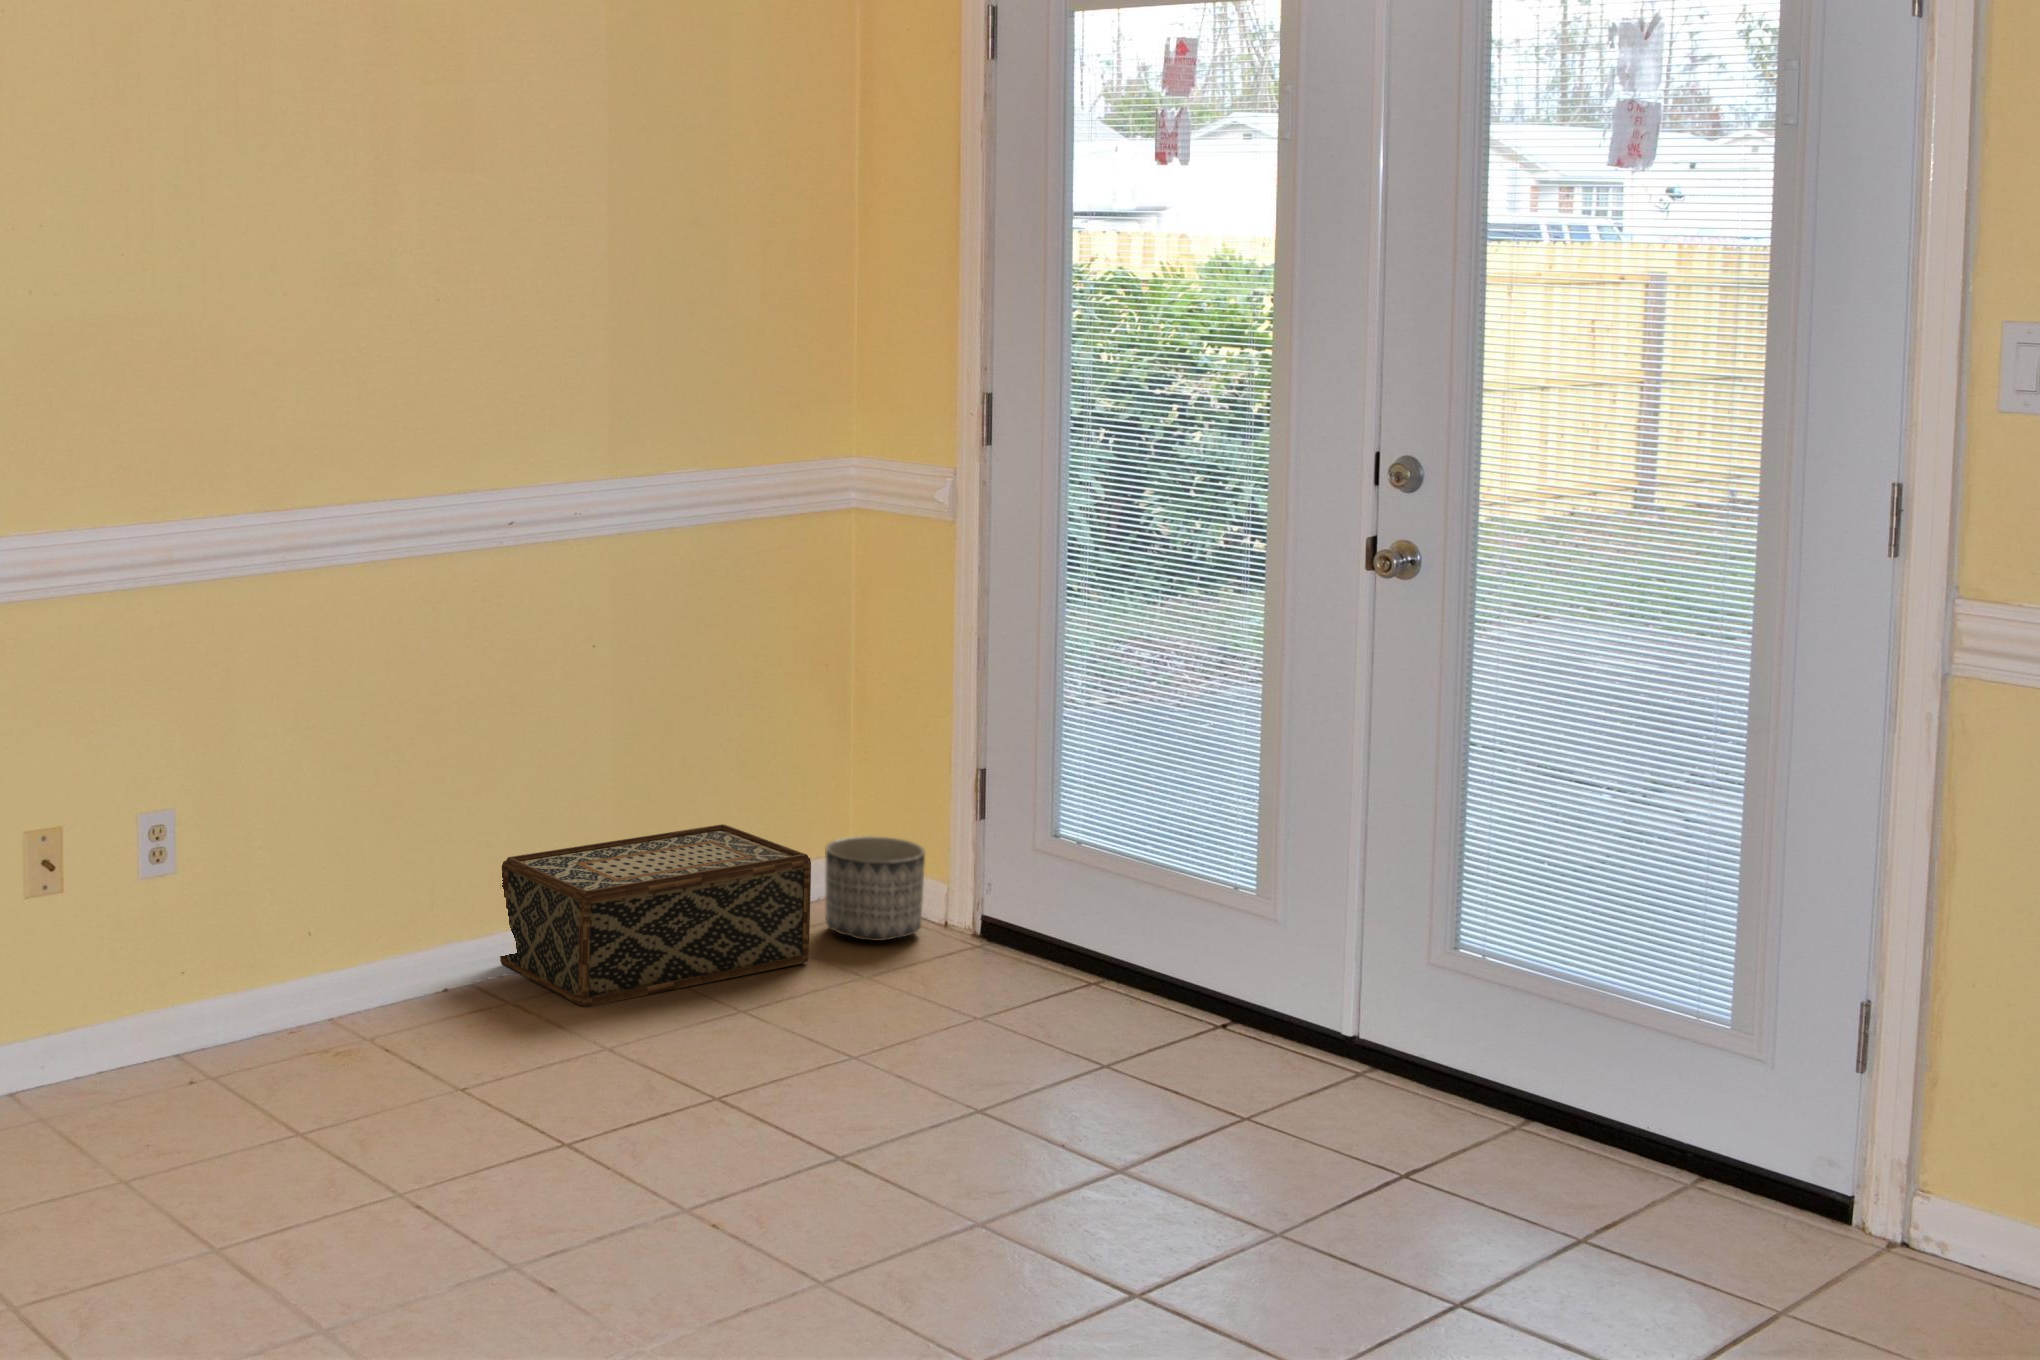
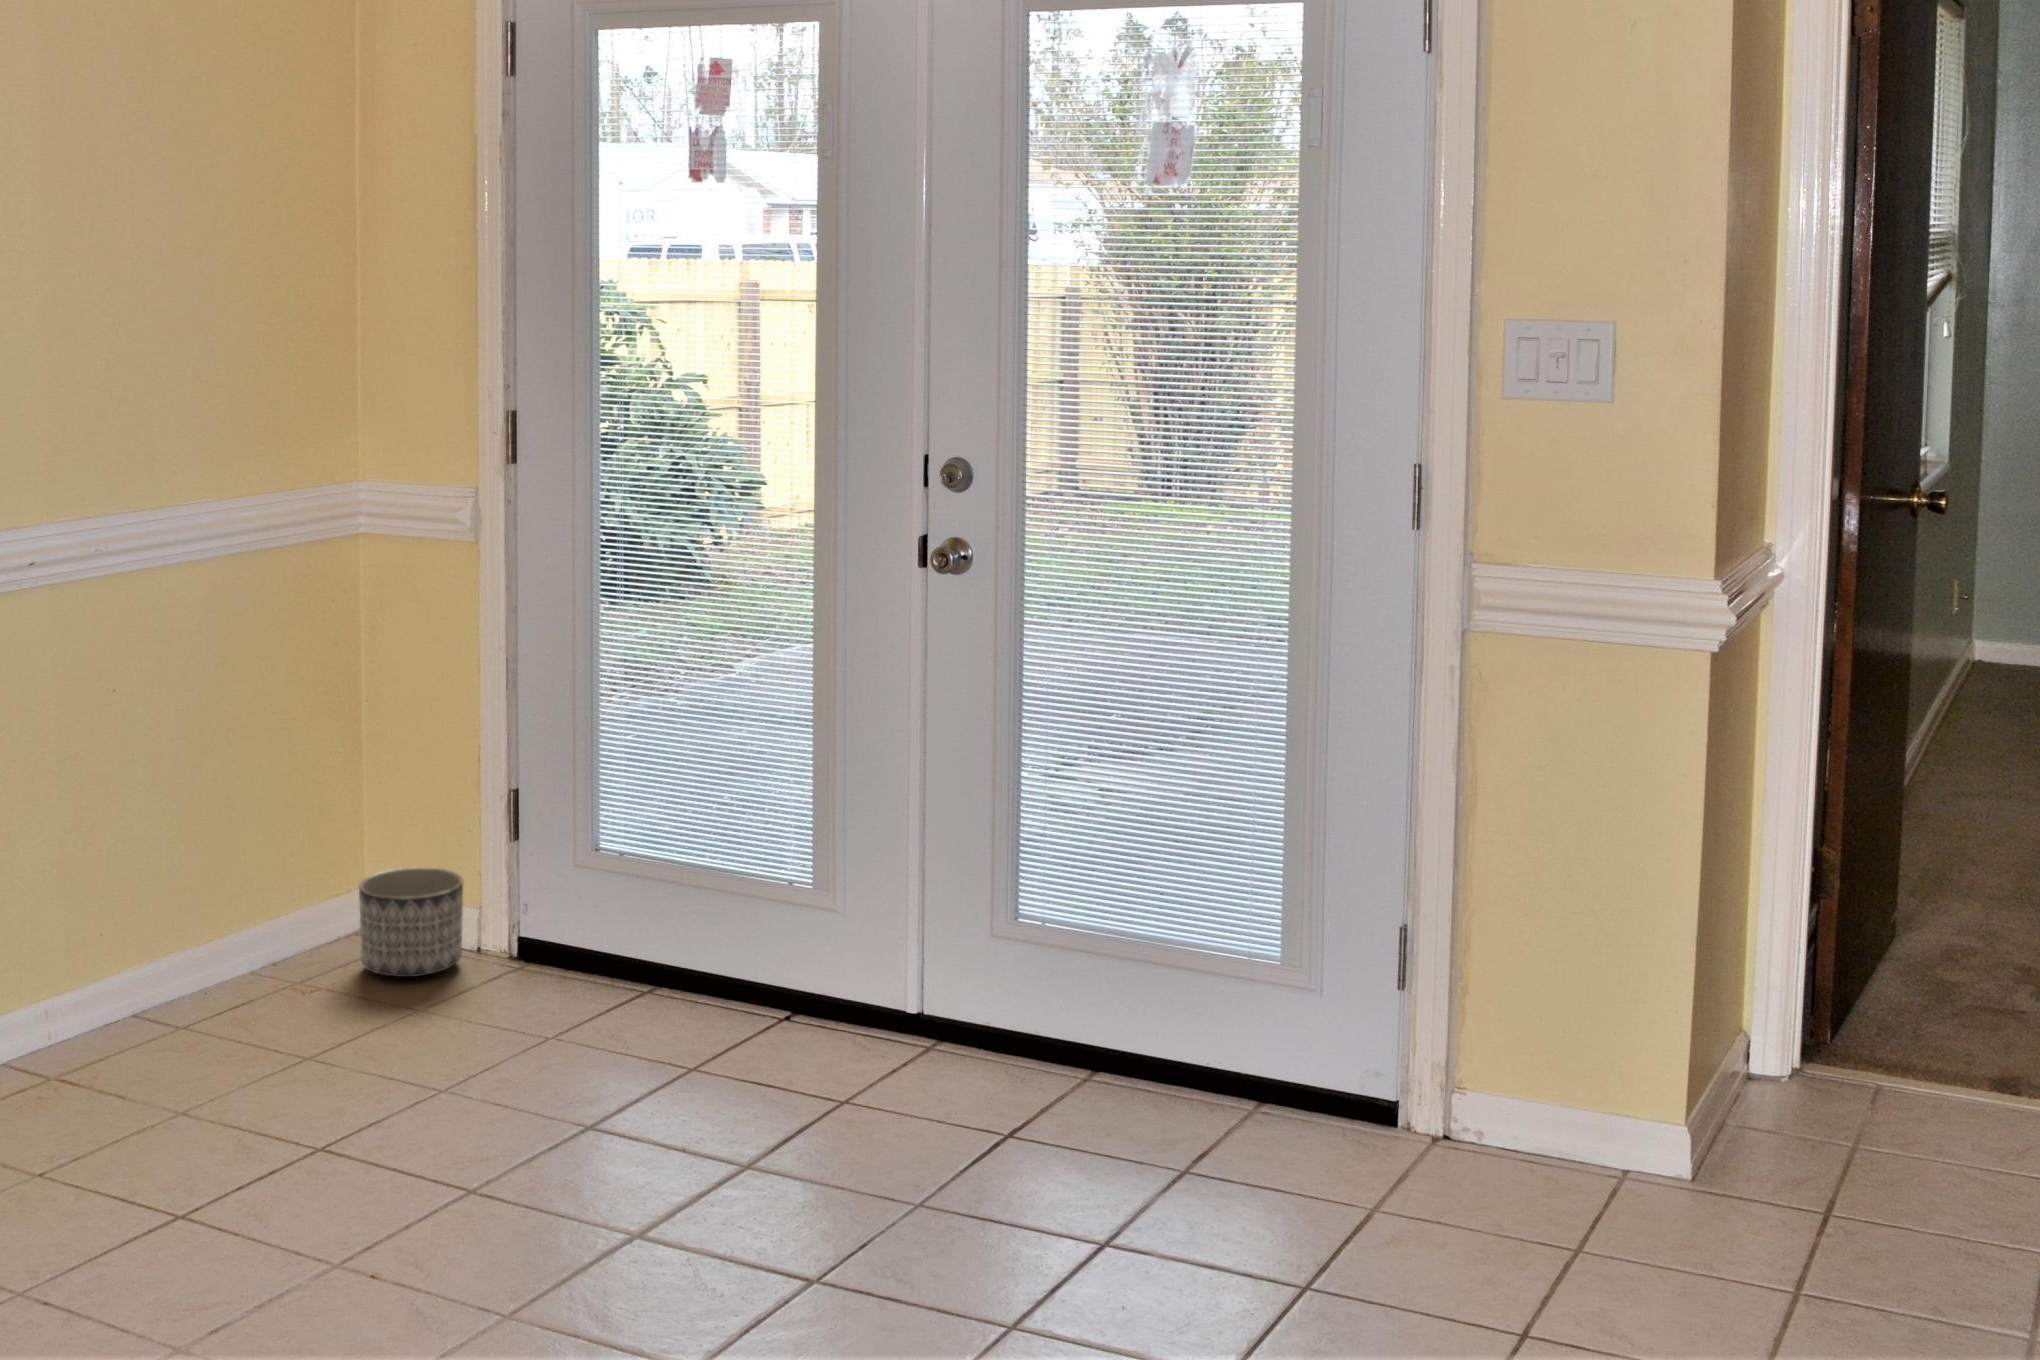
woven basket: present [500,824,811,1007] -> none [21,879,361,1106]

